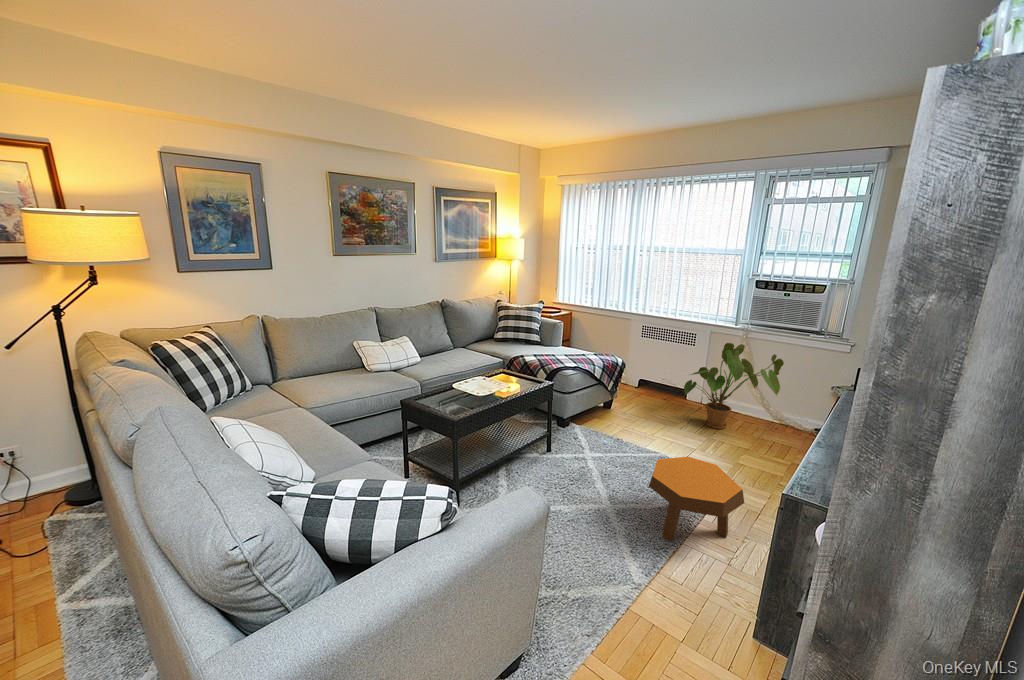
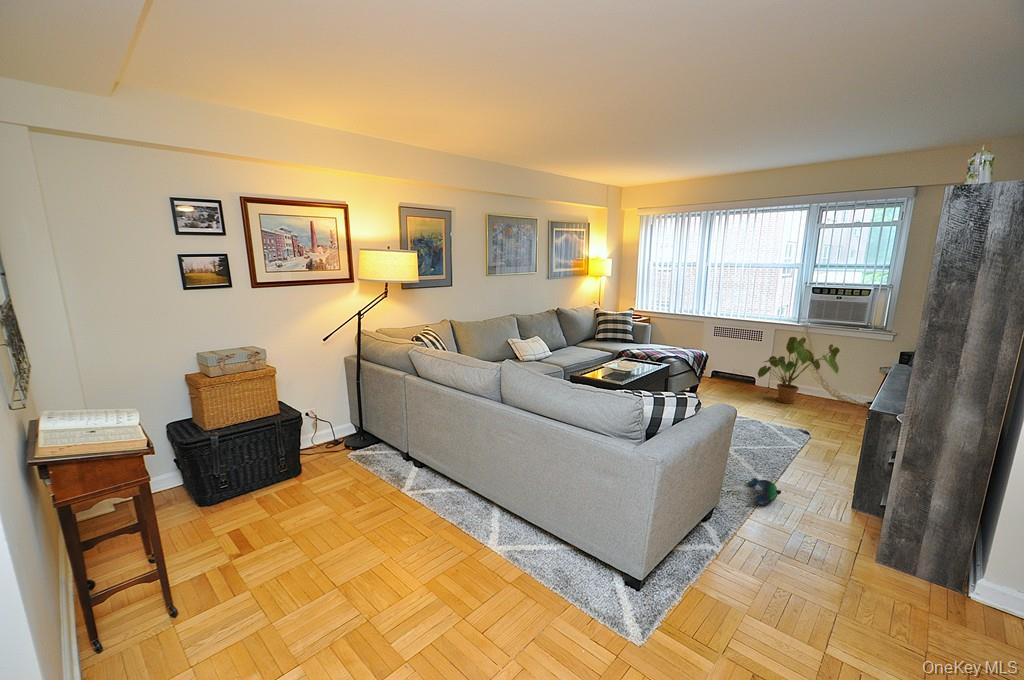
footstool: present [649,457,745,541] -> none [759,412,830,465]
plush toy: none [602,575,648,636] -> present [748,478,781,505]

